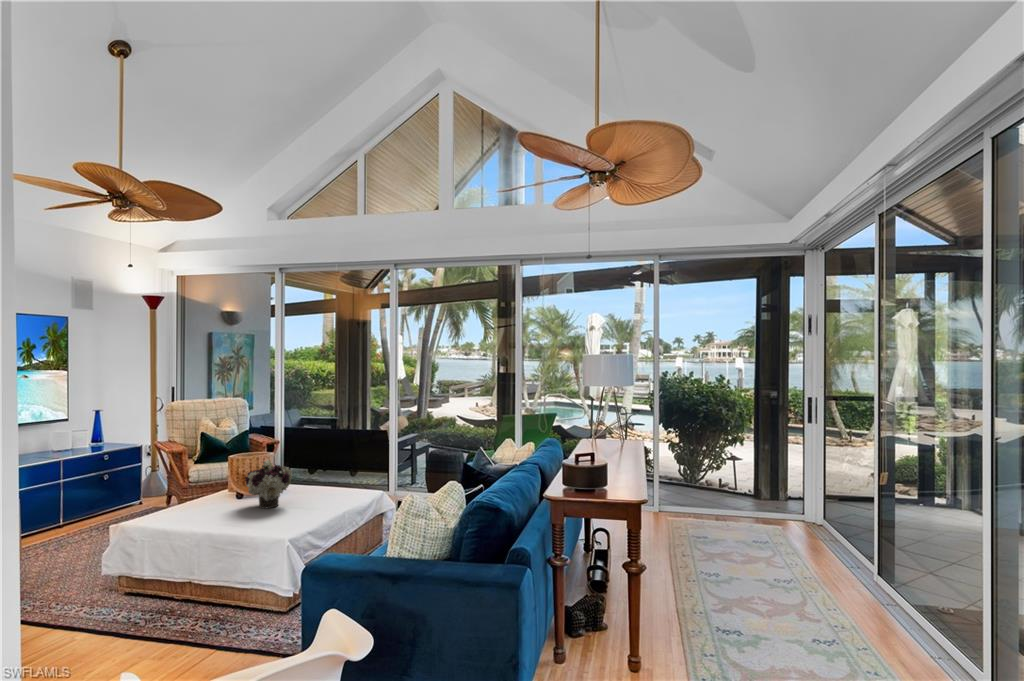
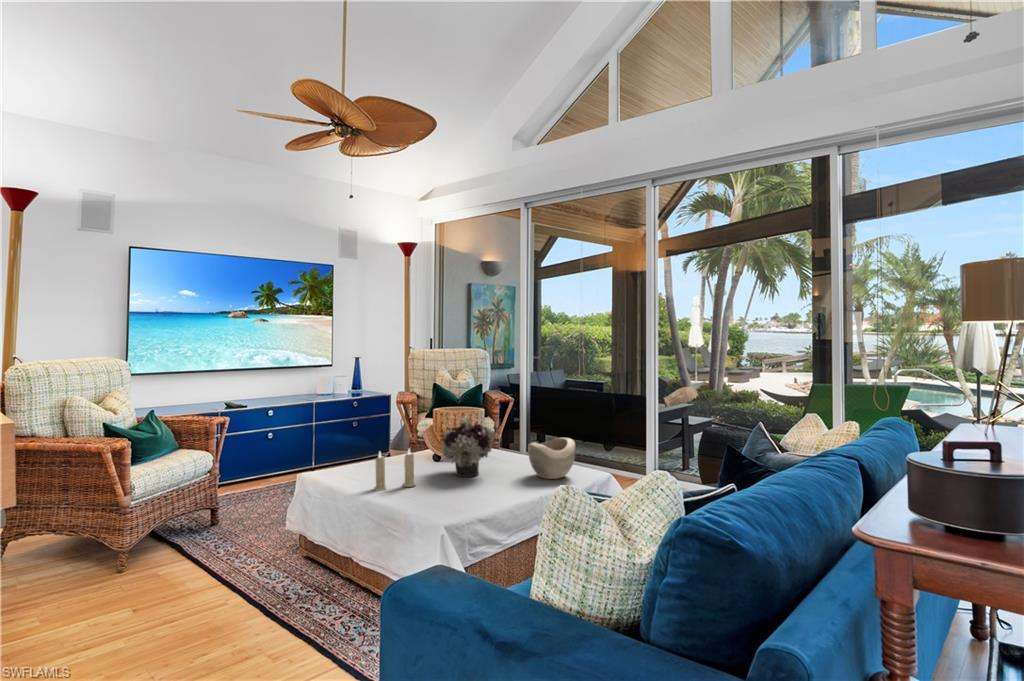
decorative bowl: none [319,469,356,501] -> present [528,438,575,479]
candle: none [197,489,233,528] -> present [374,449,415,490]

